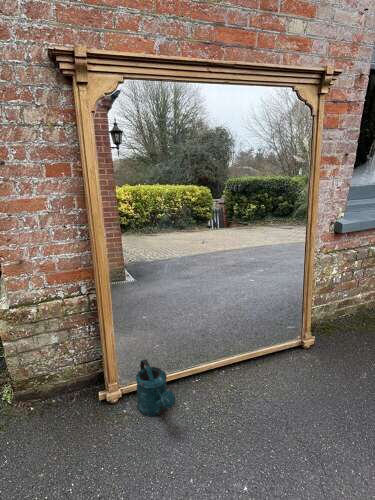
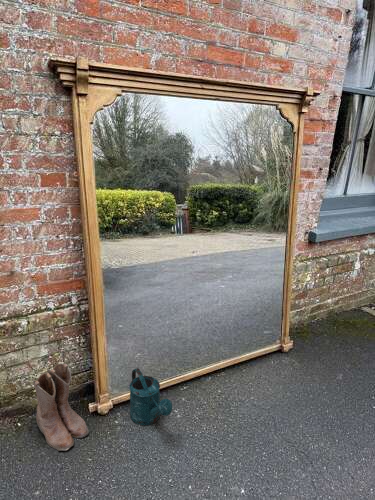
boots: none [40,351,95,436] -> present [32,363,89,450]

